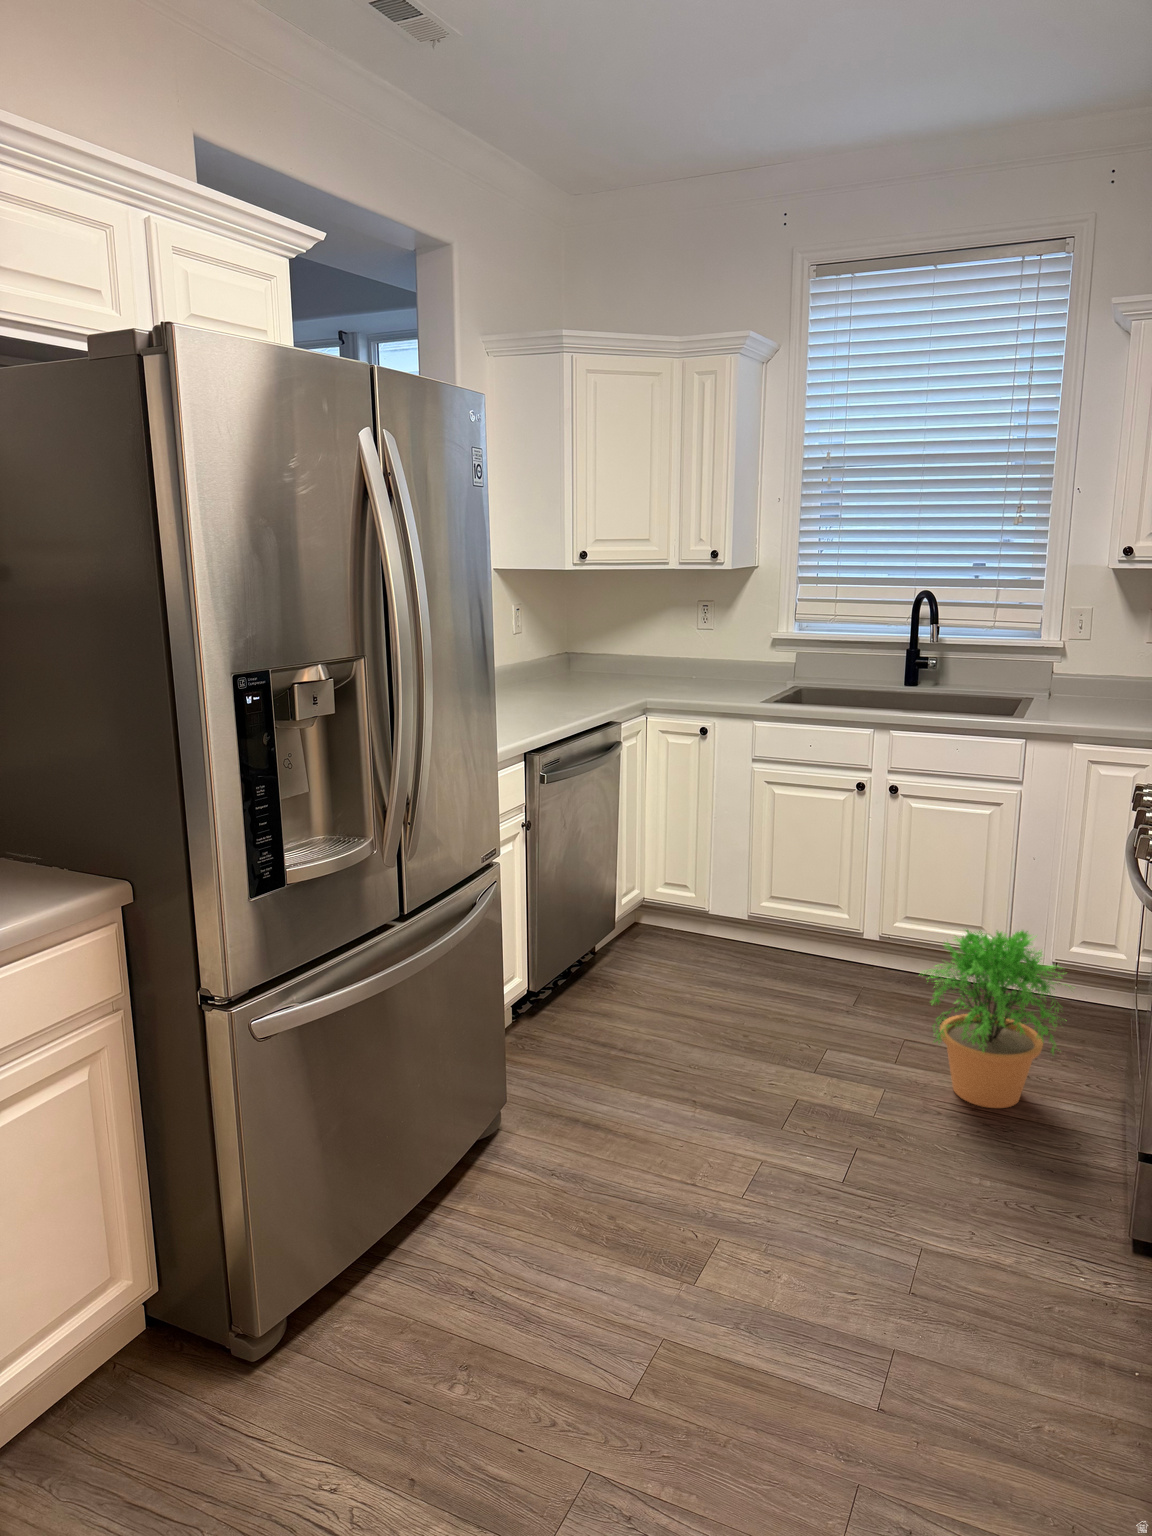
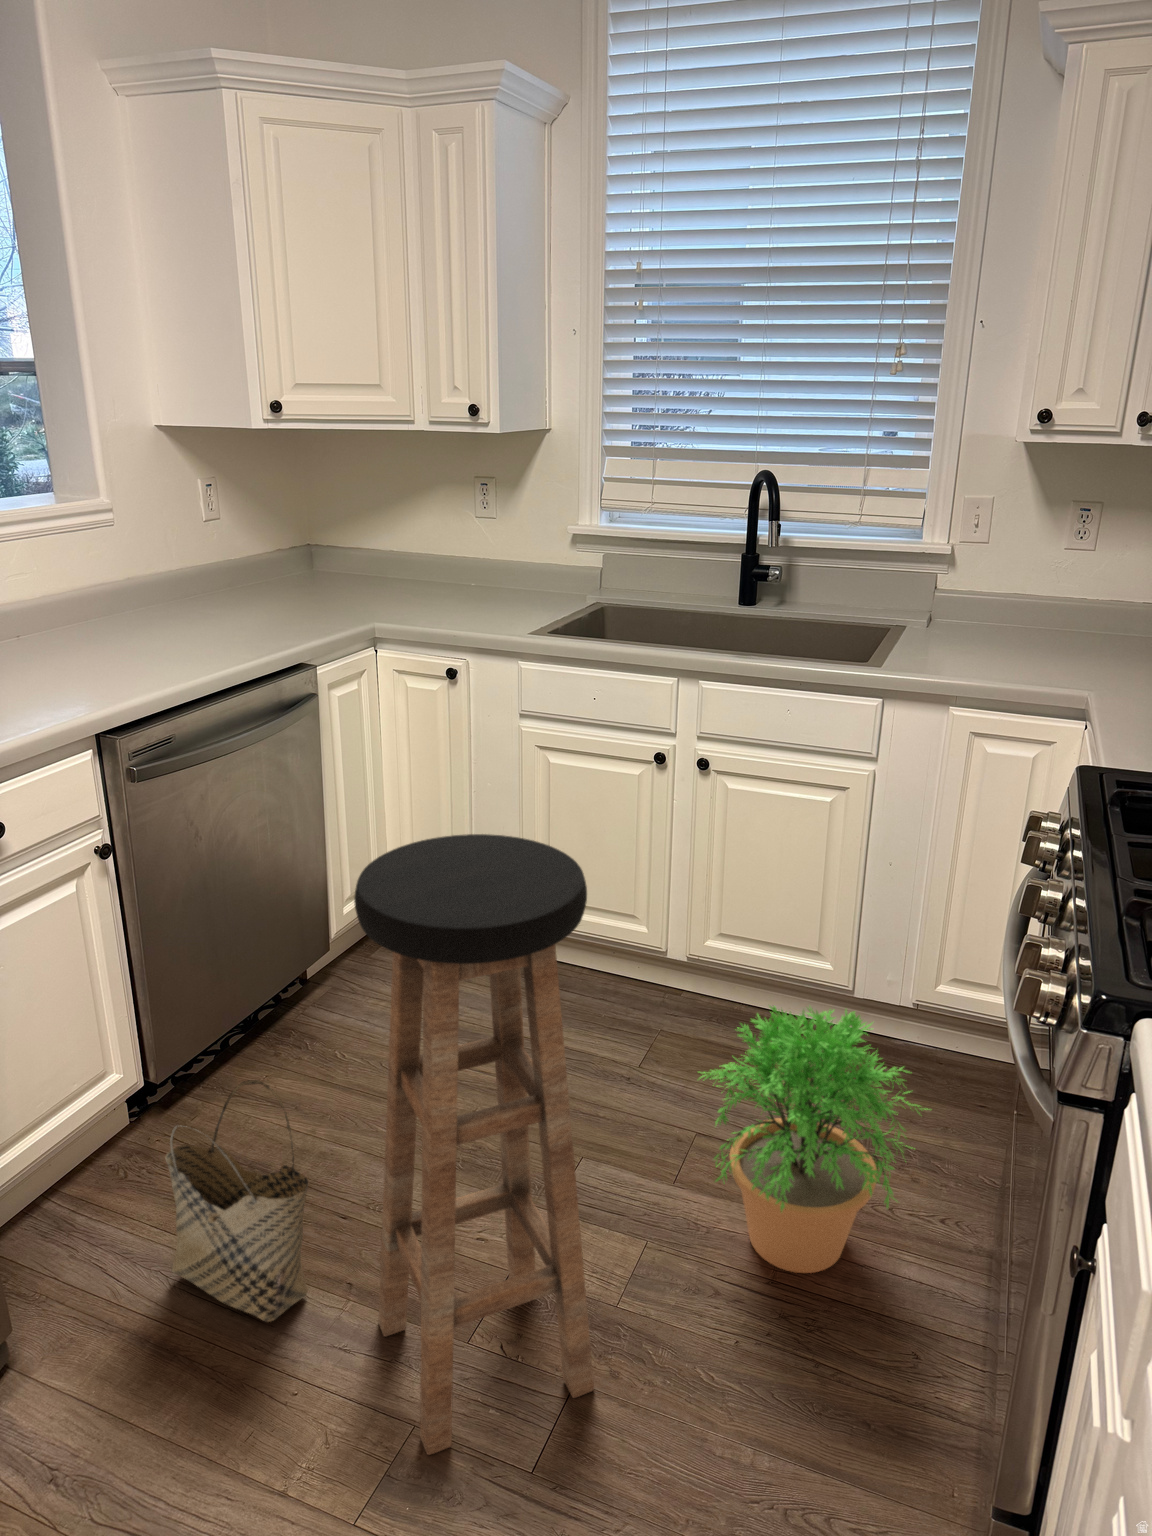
bar stool: none [718,796,874,1179] -> present [354,834,594,1455]
woven basket: none [576,965,674,1118] -> present [165,1080,308,1322]

